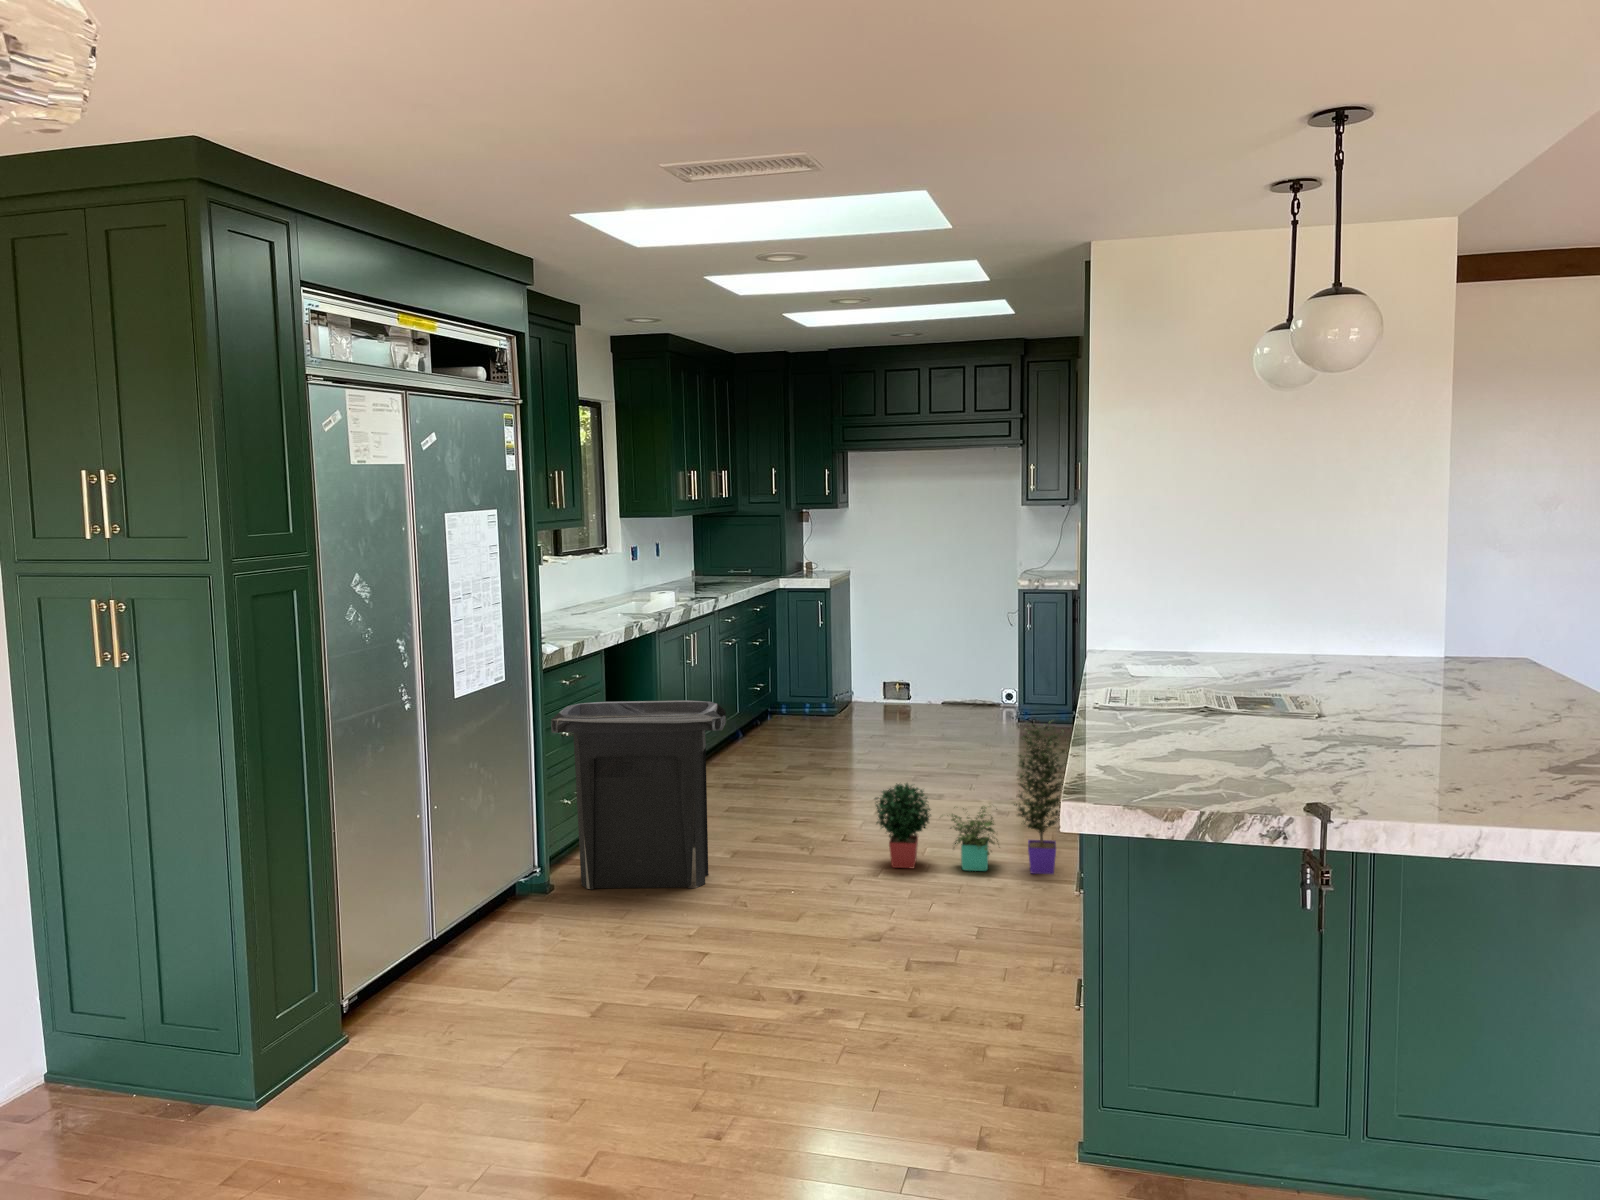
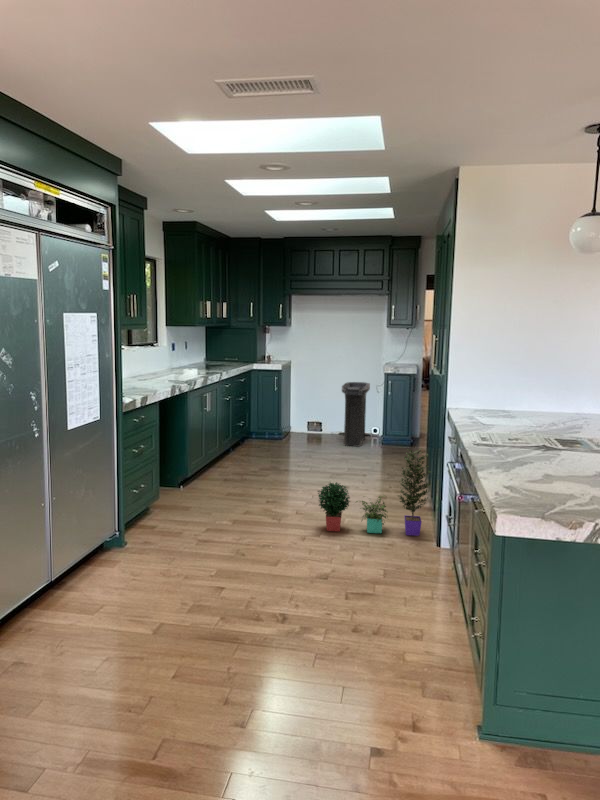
trash can: present [551,700,726,889] -> present [342,382,370,447]

